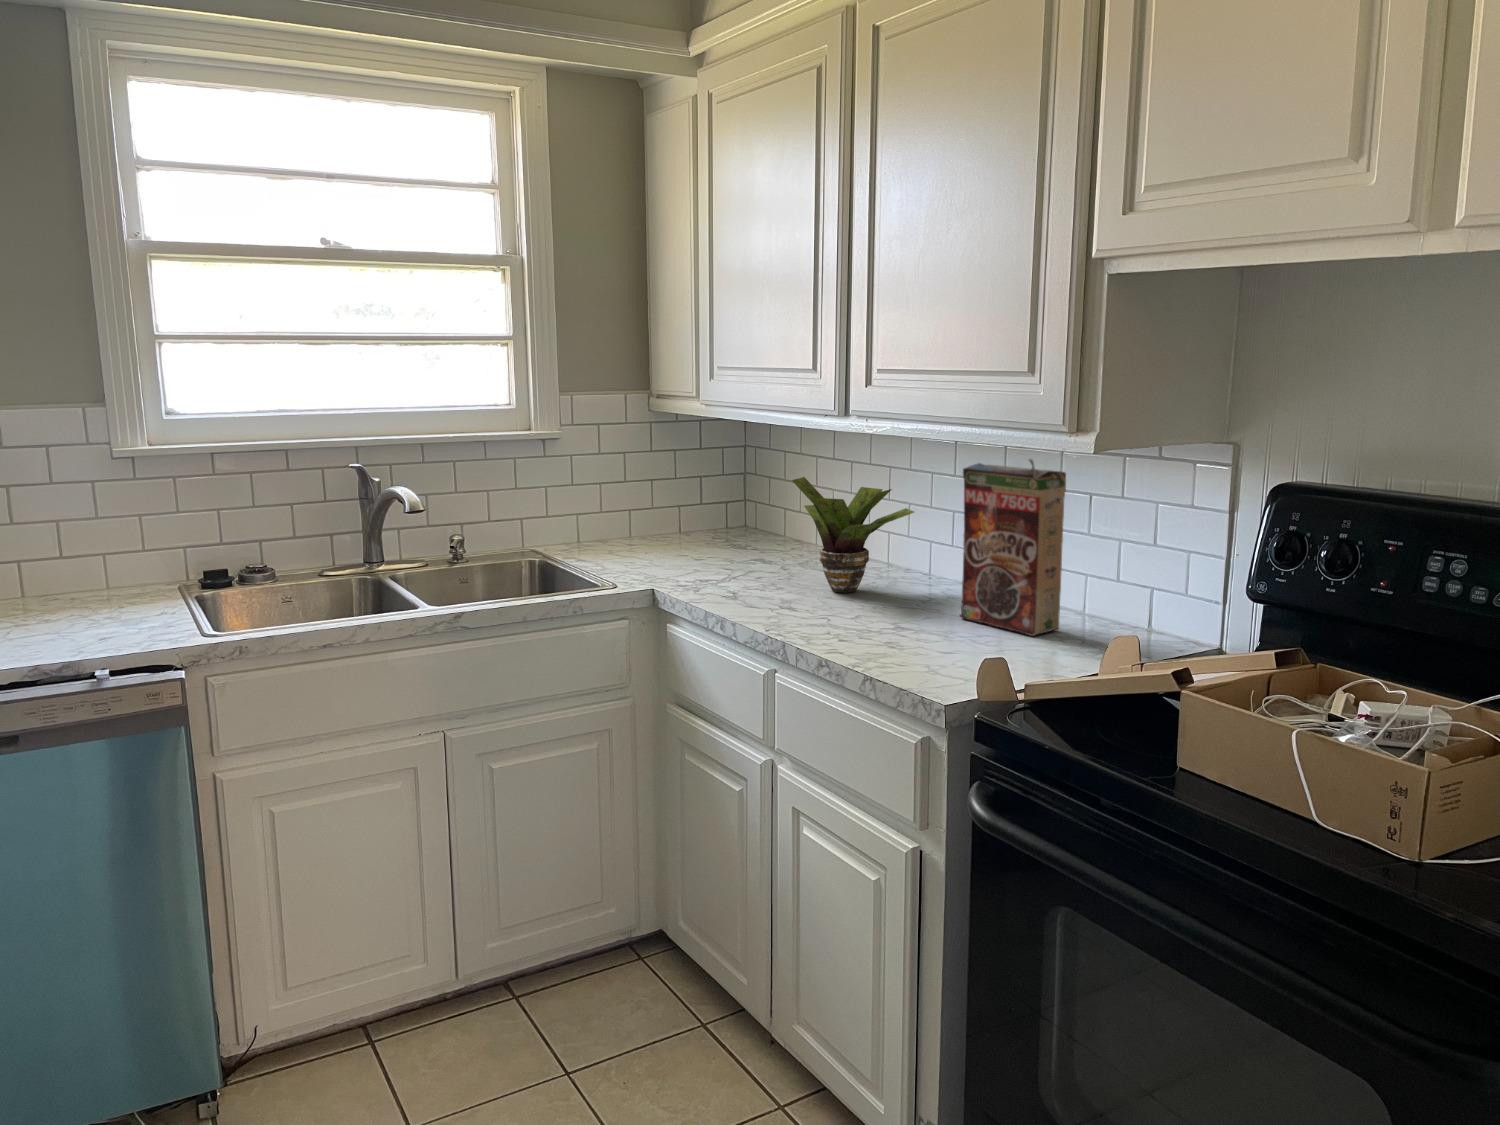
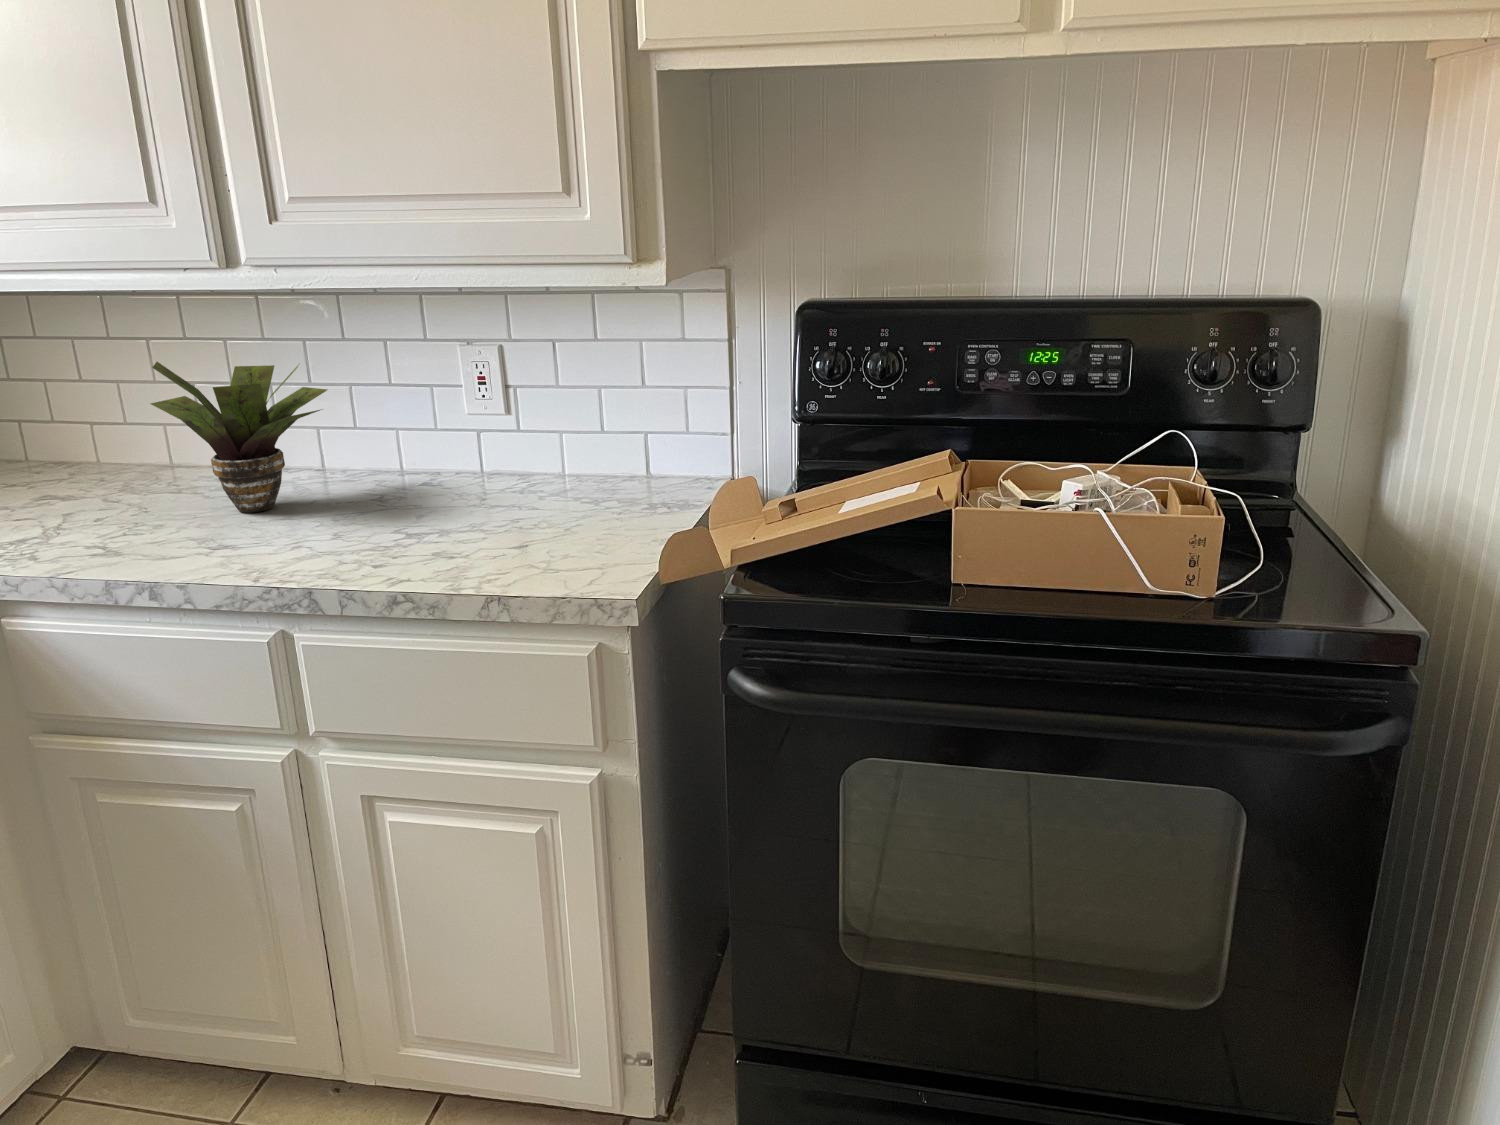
cereal box: present [960,459,1066,636] -> none [438,303,577,508]

